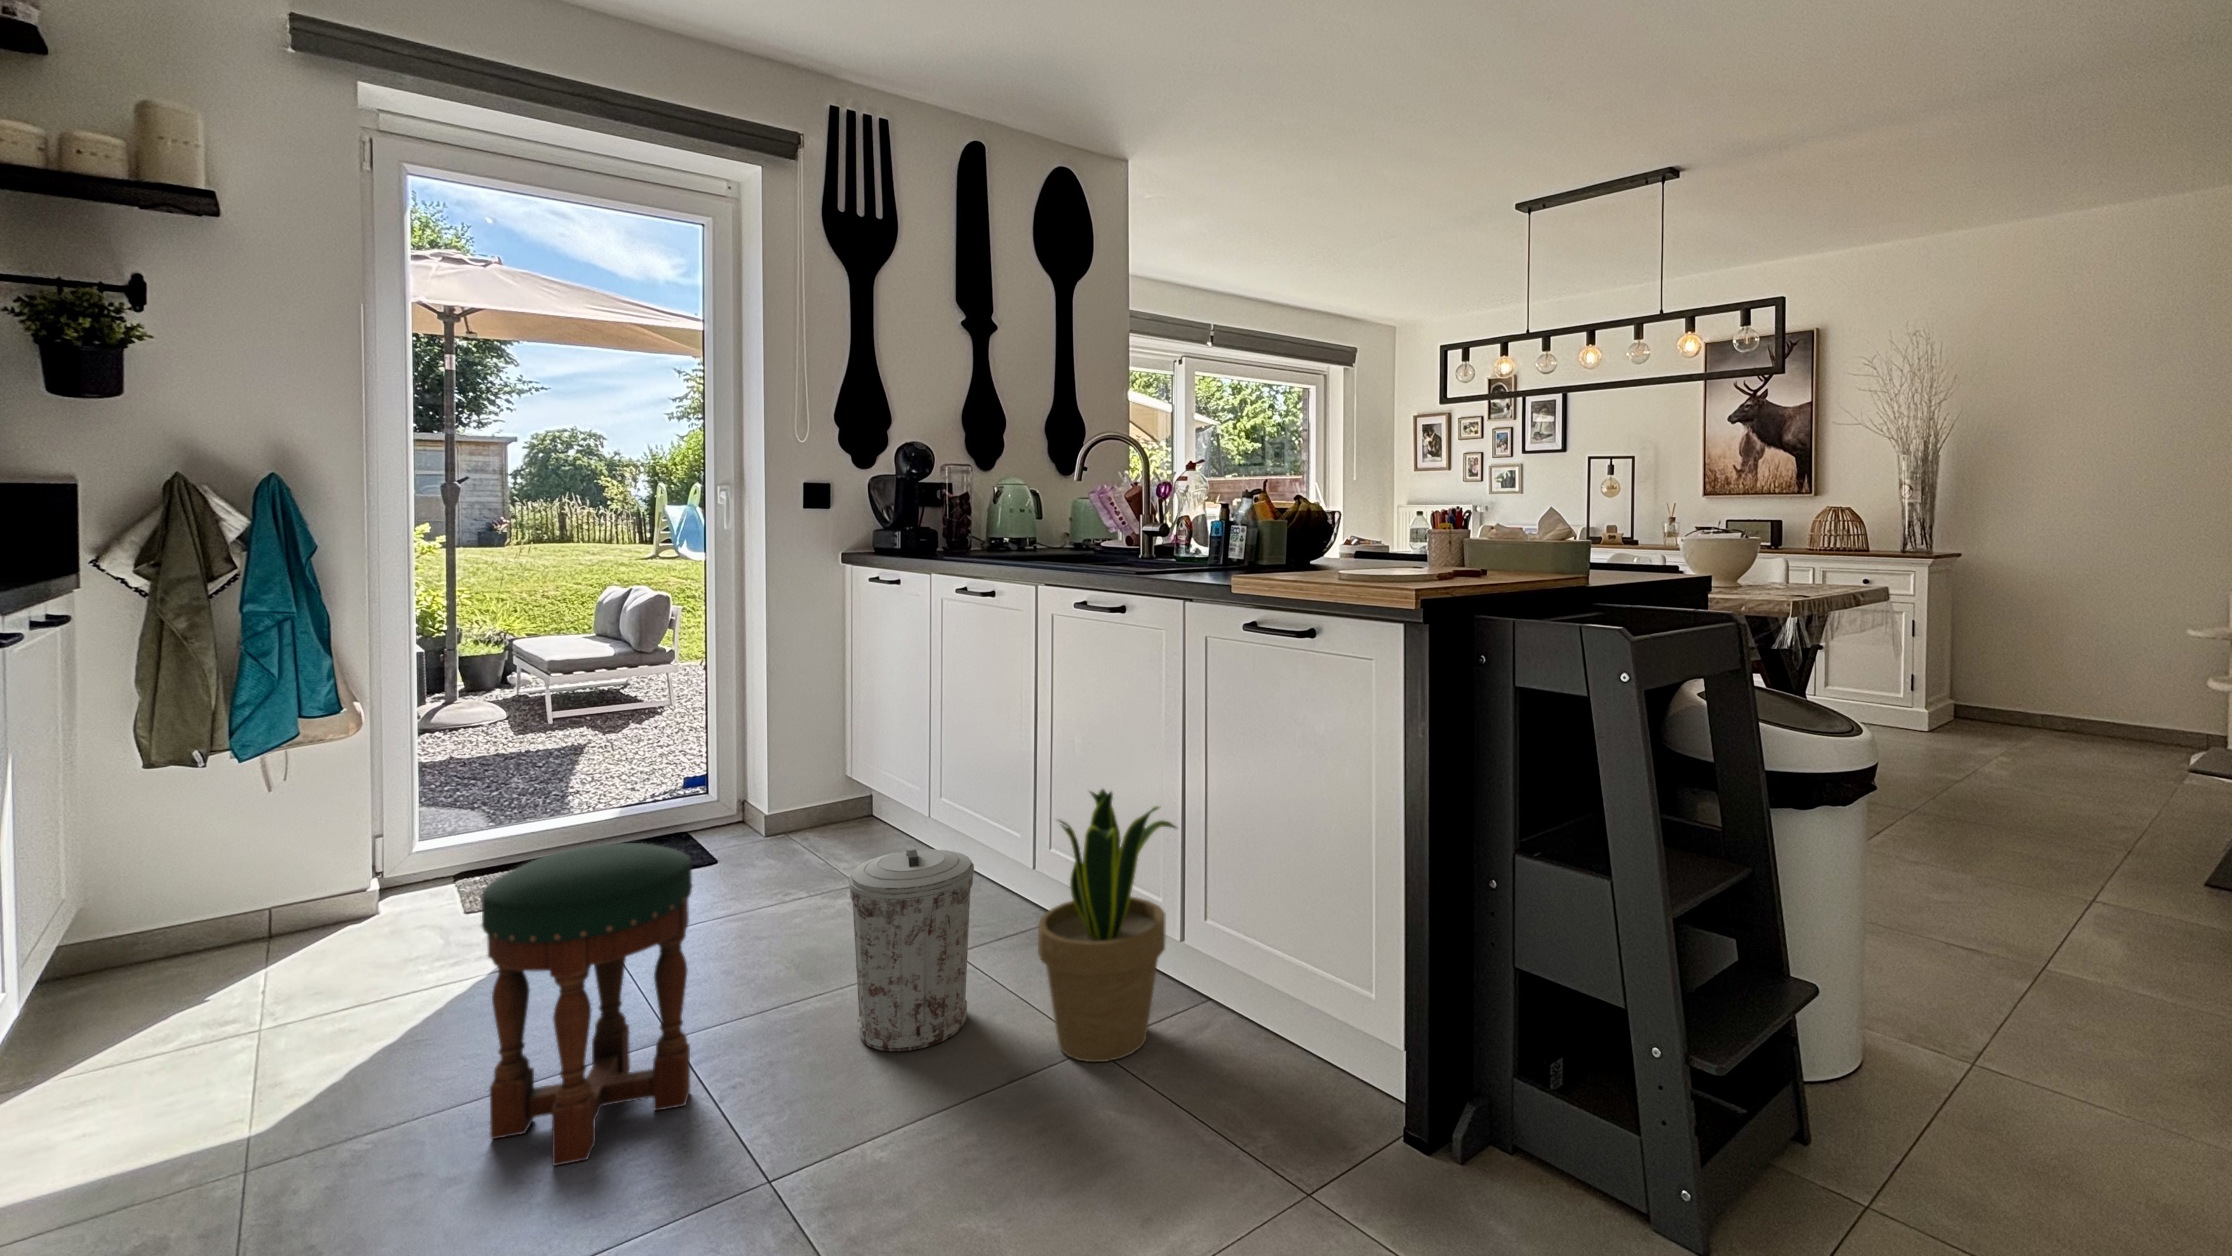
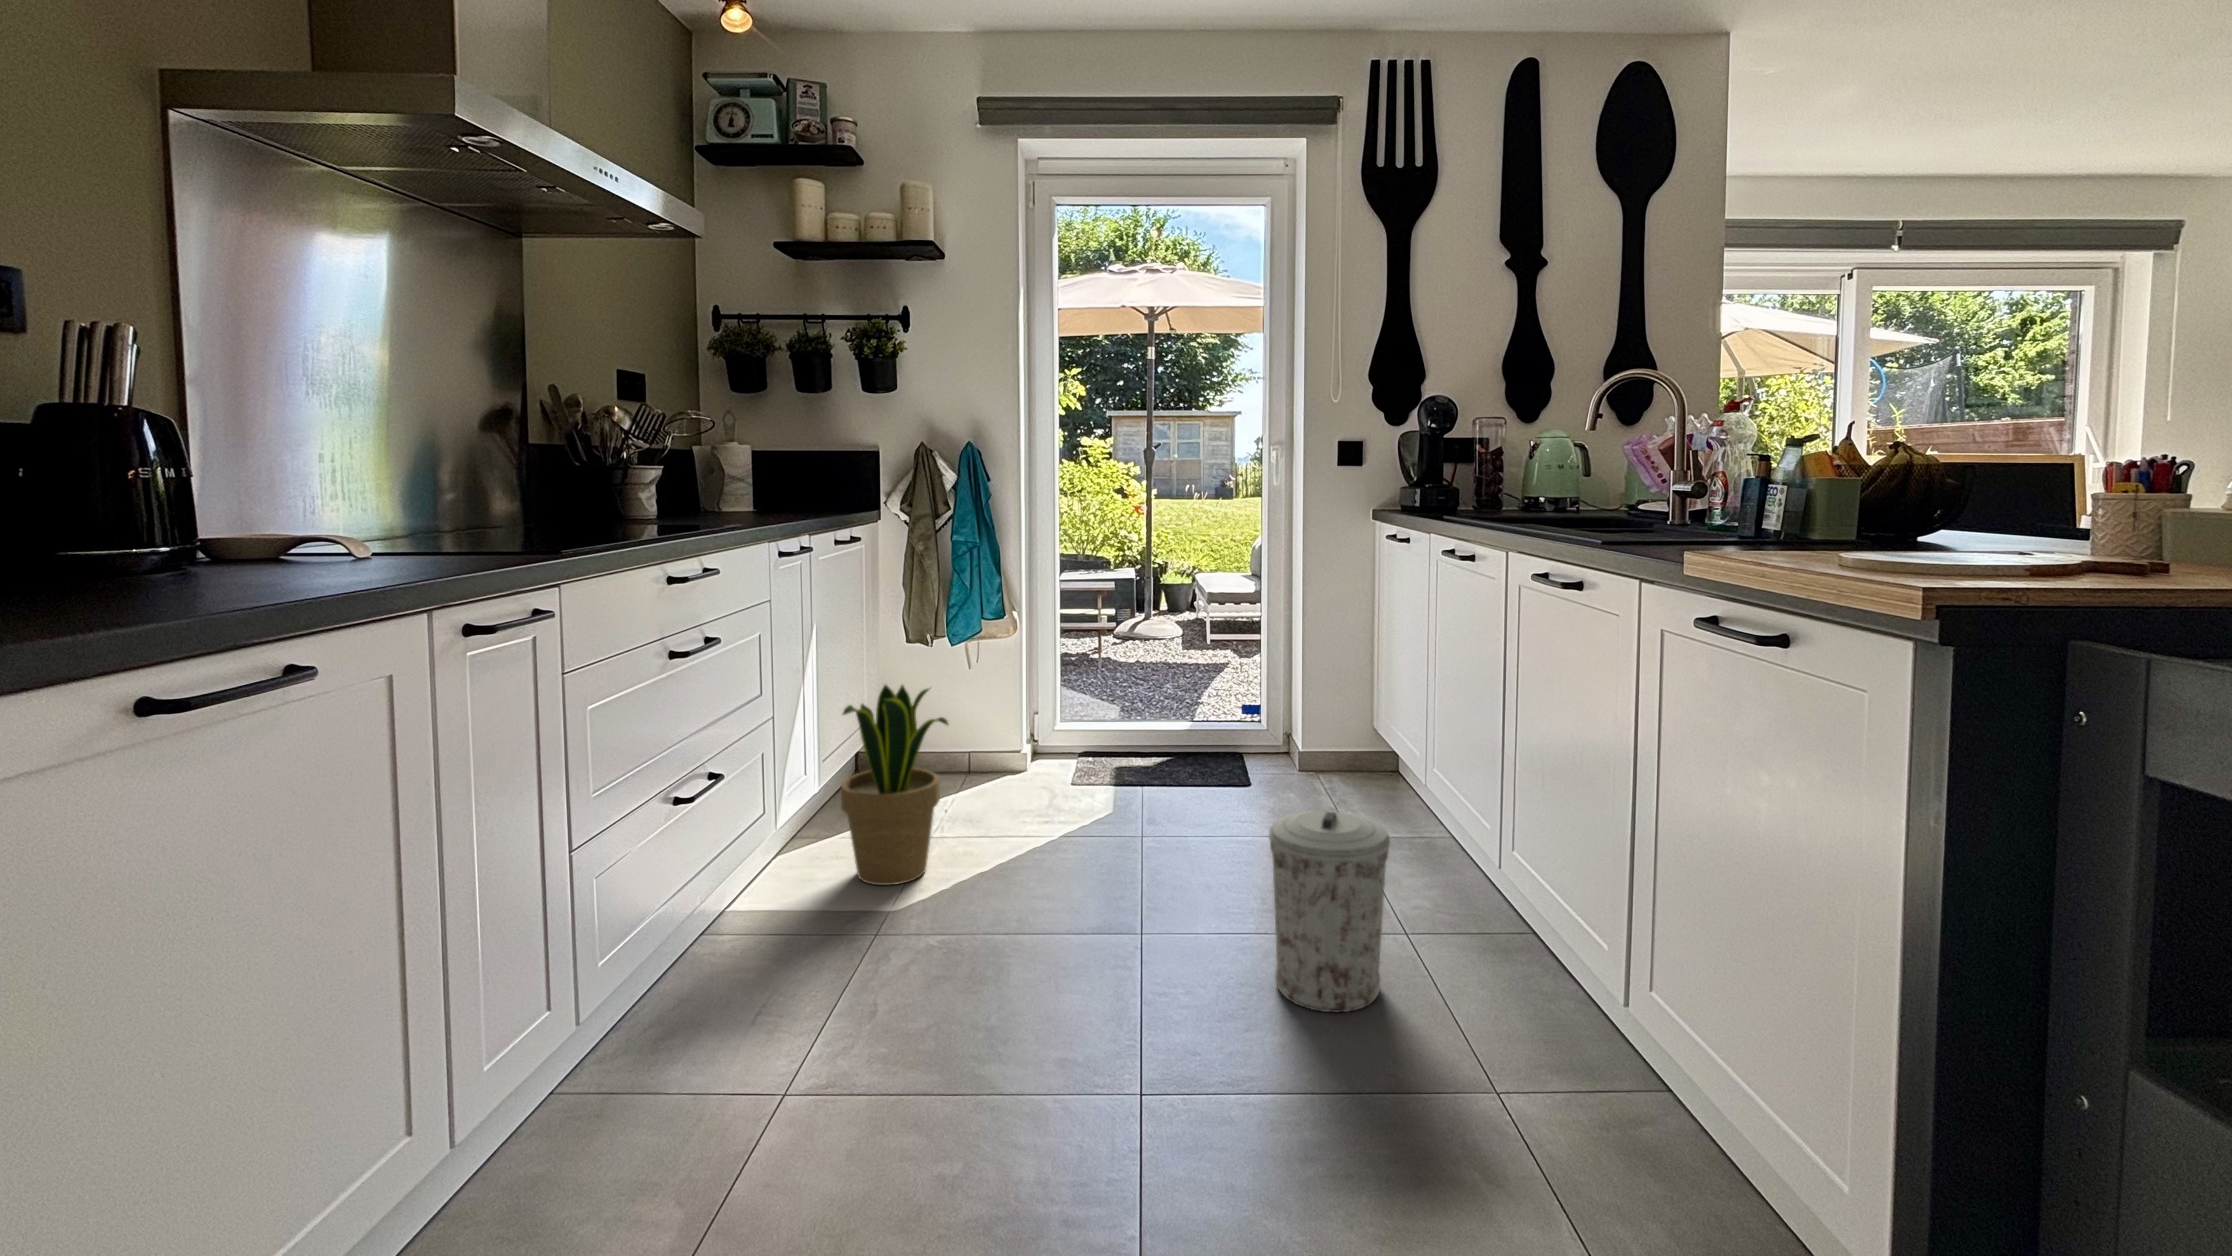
potted plant: present [1038,789,1176,1062] -> present [841,685,948,885]
stool: present [482,843,692,1166] -> none [990,750,1136,1005]

